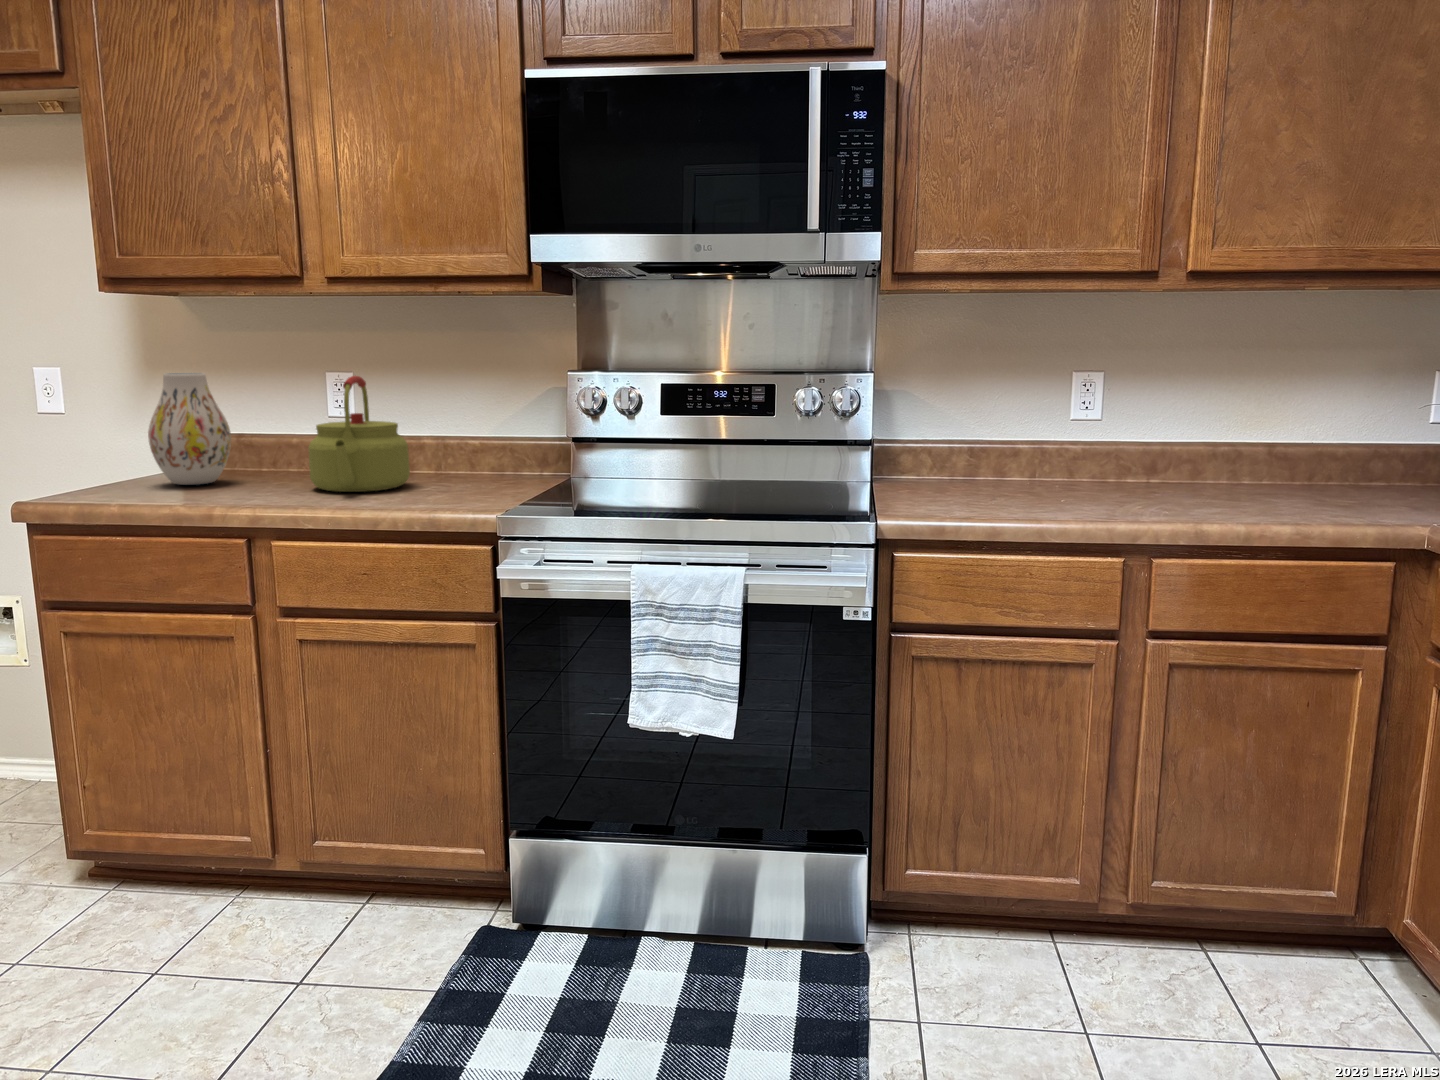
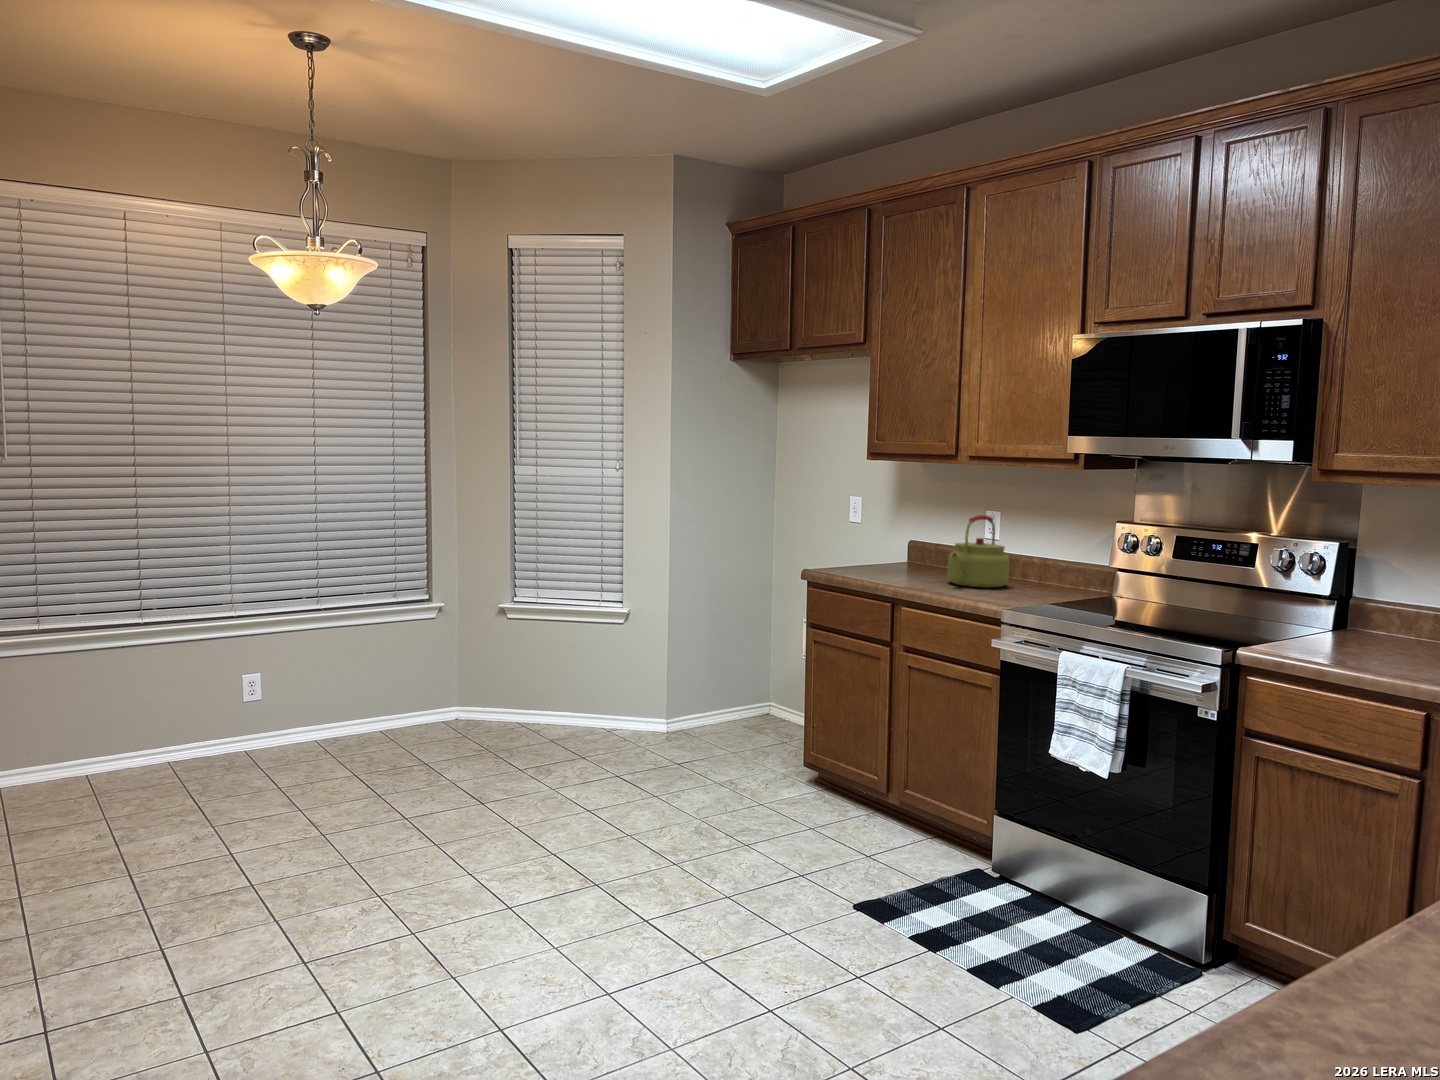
vase: present [148,373,231,485] -> none [878,506,922,571]

